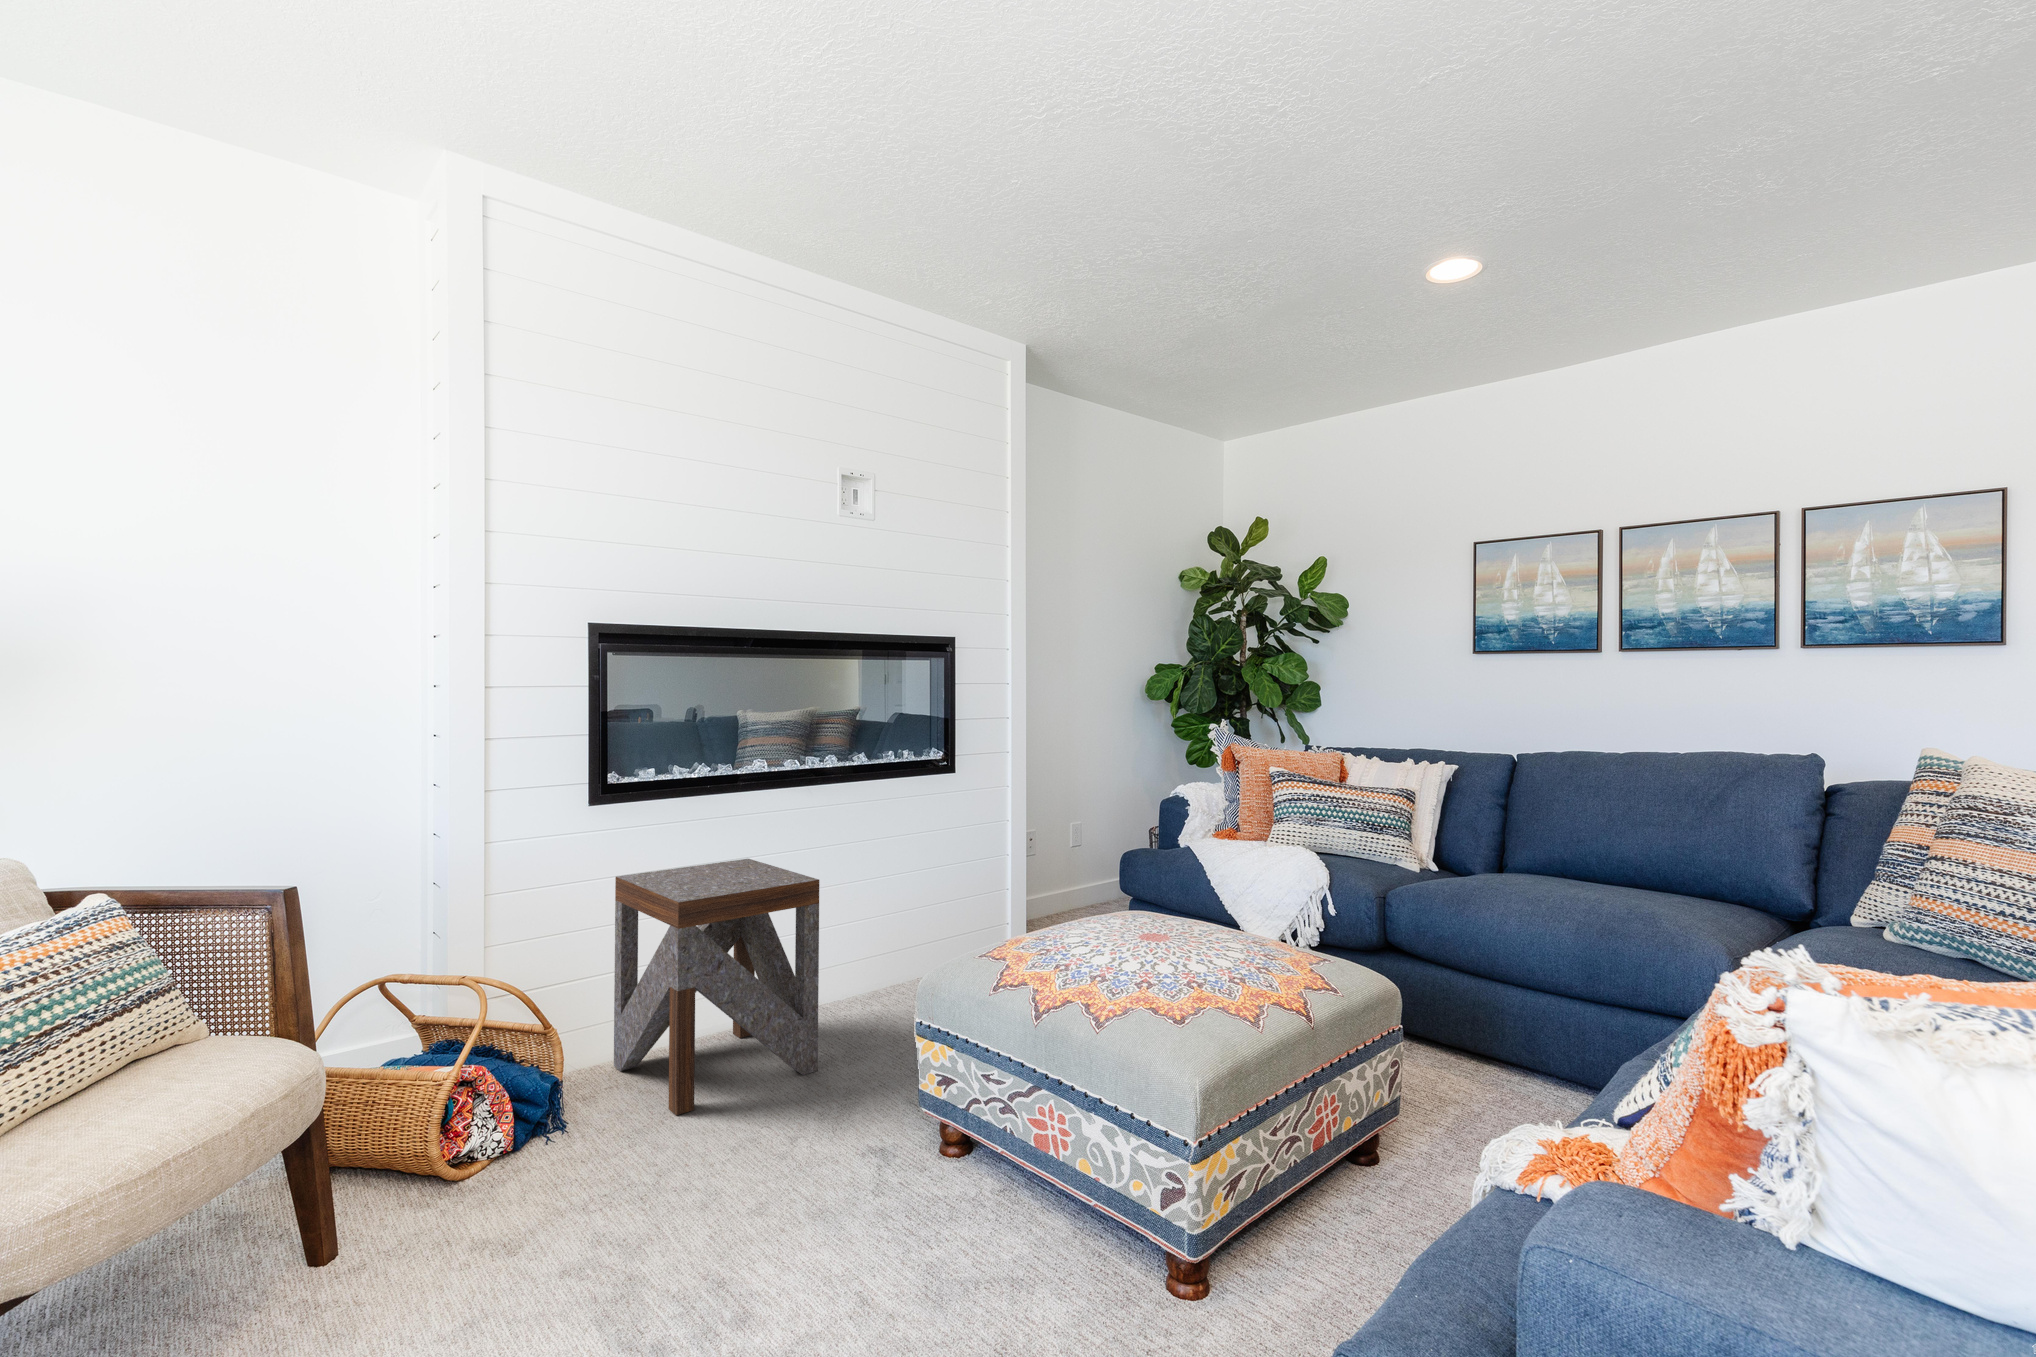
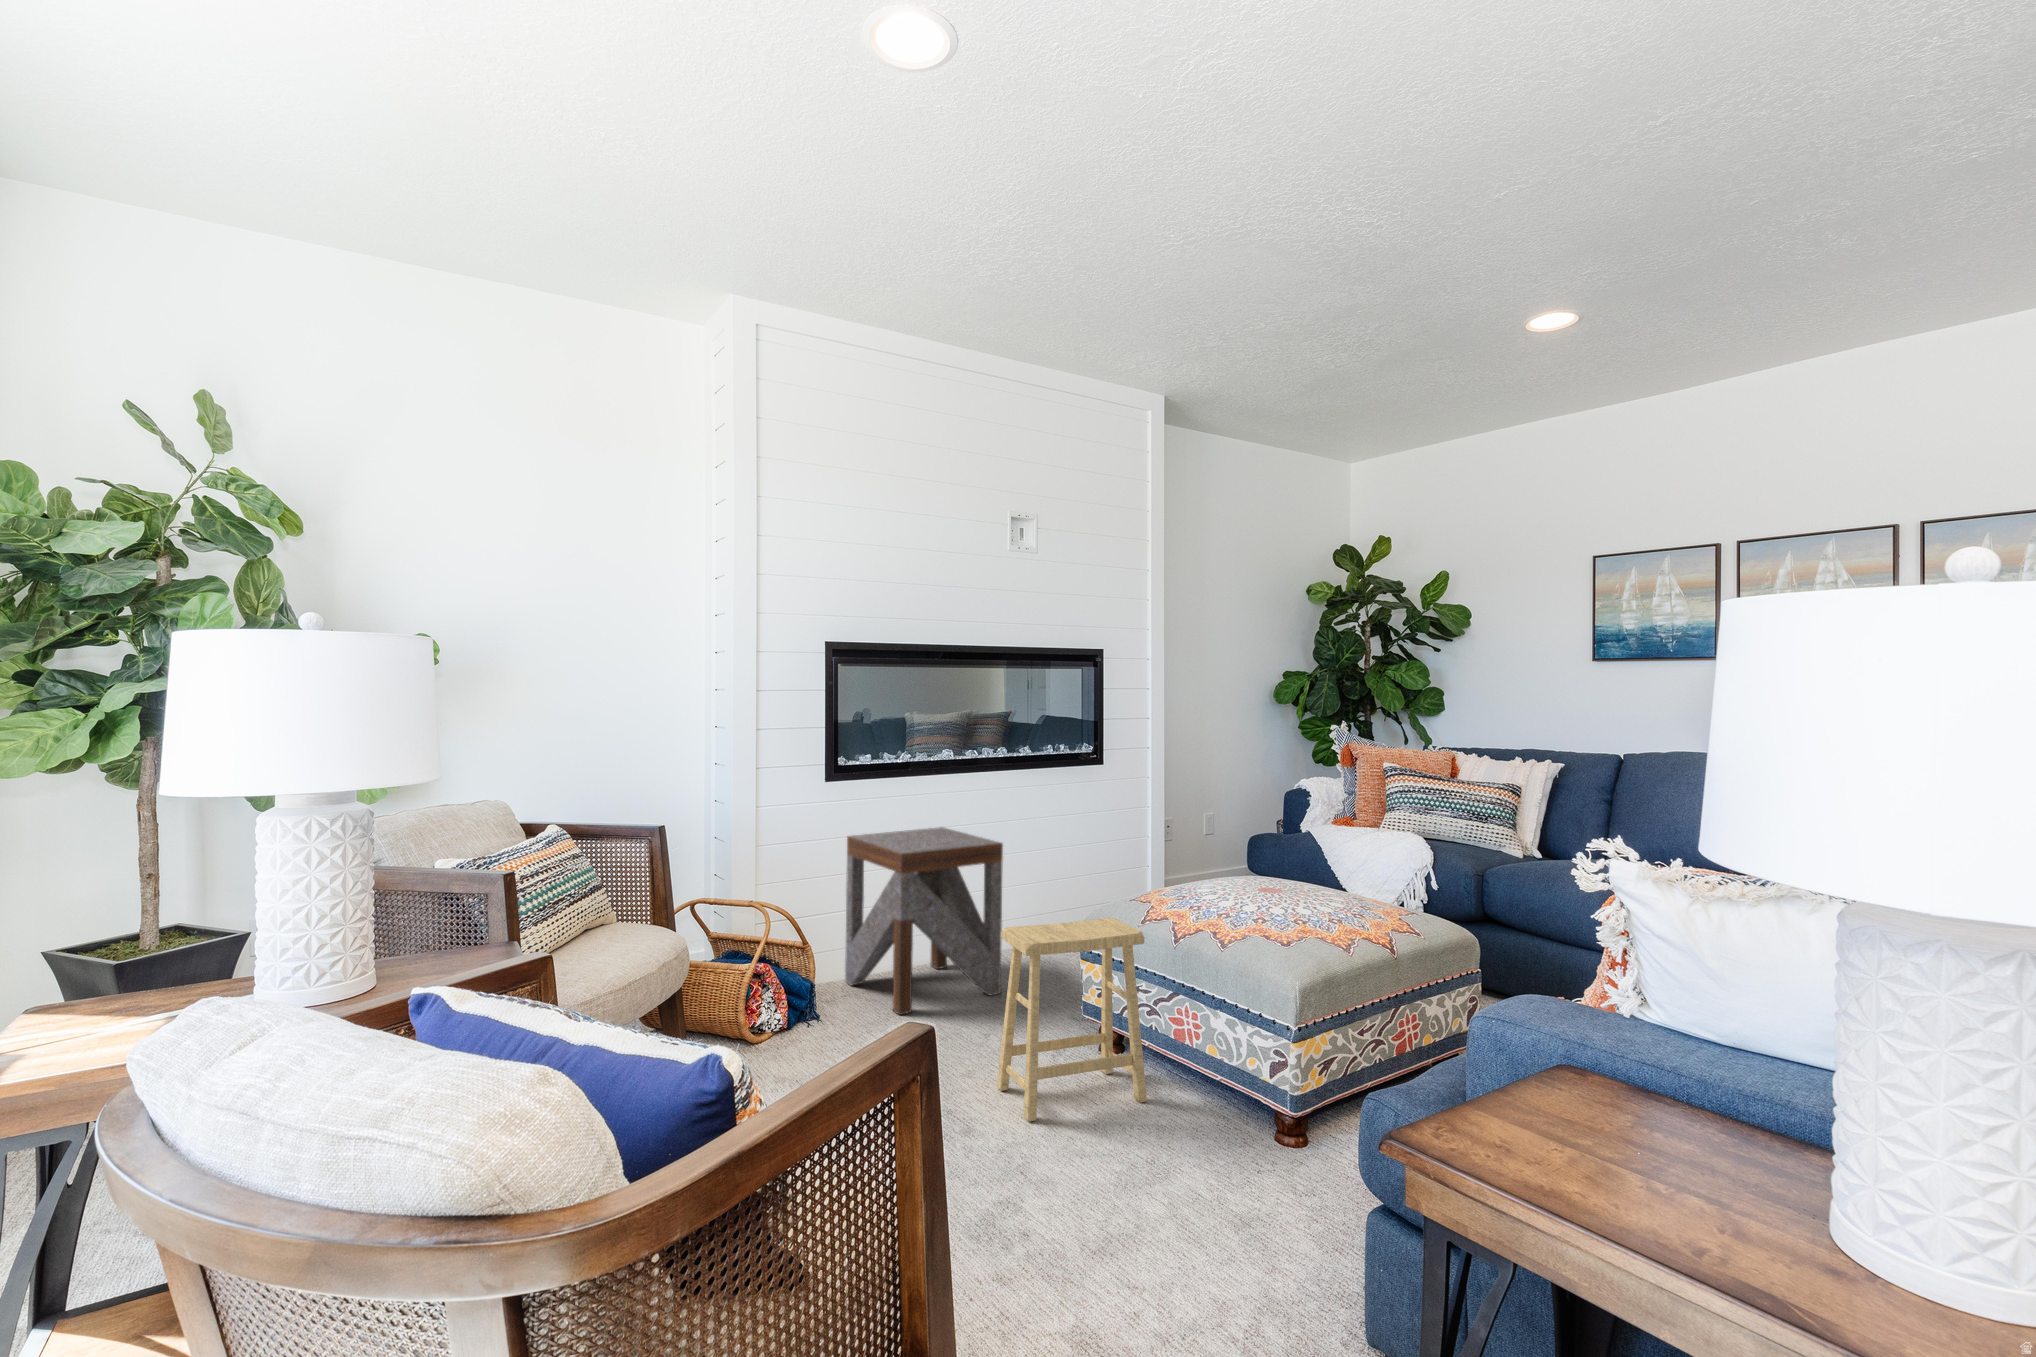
footstool: none [791,987,997,1295] -> present [997,918,1147,1122]

